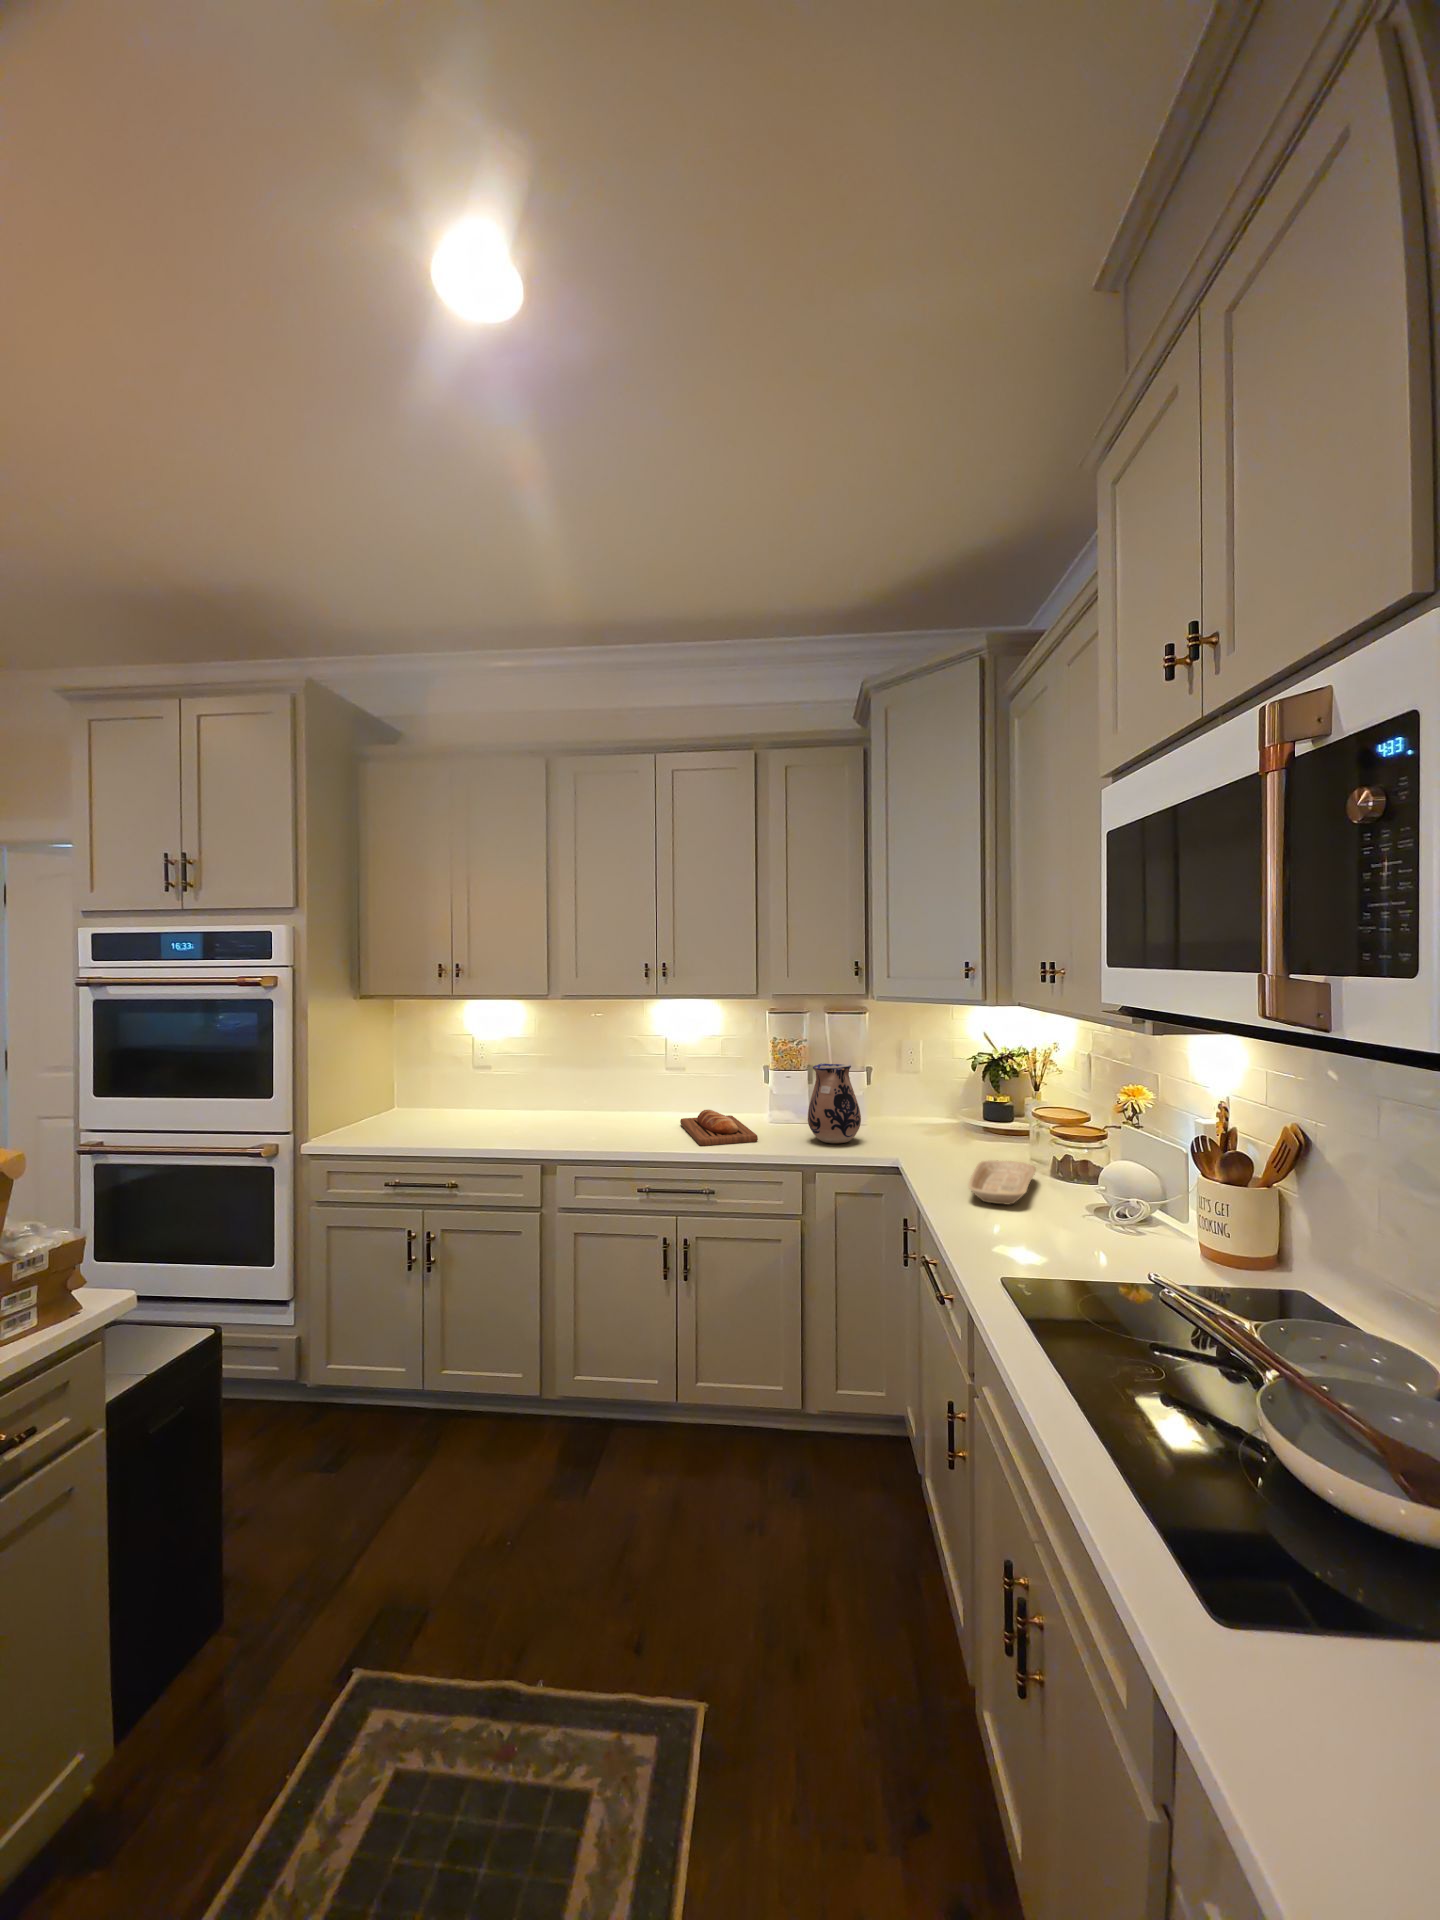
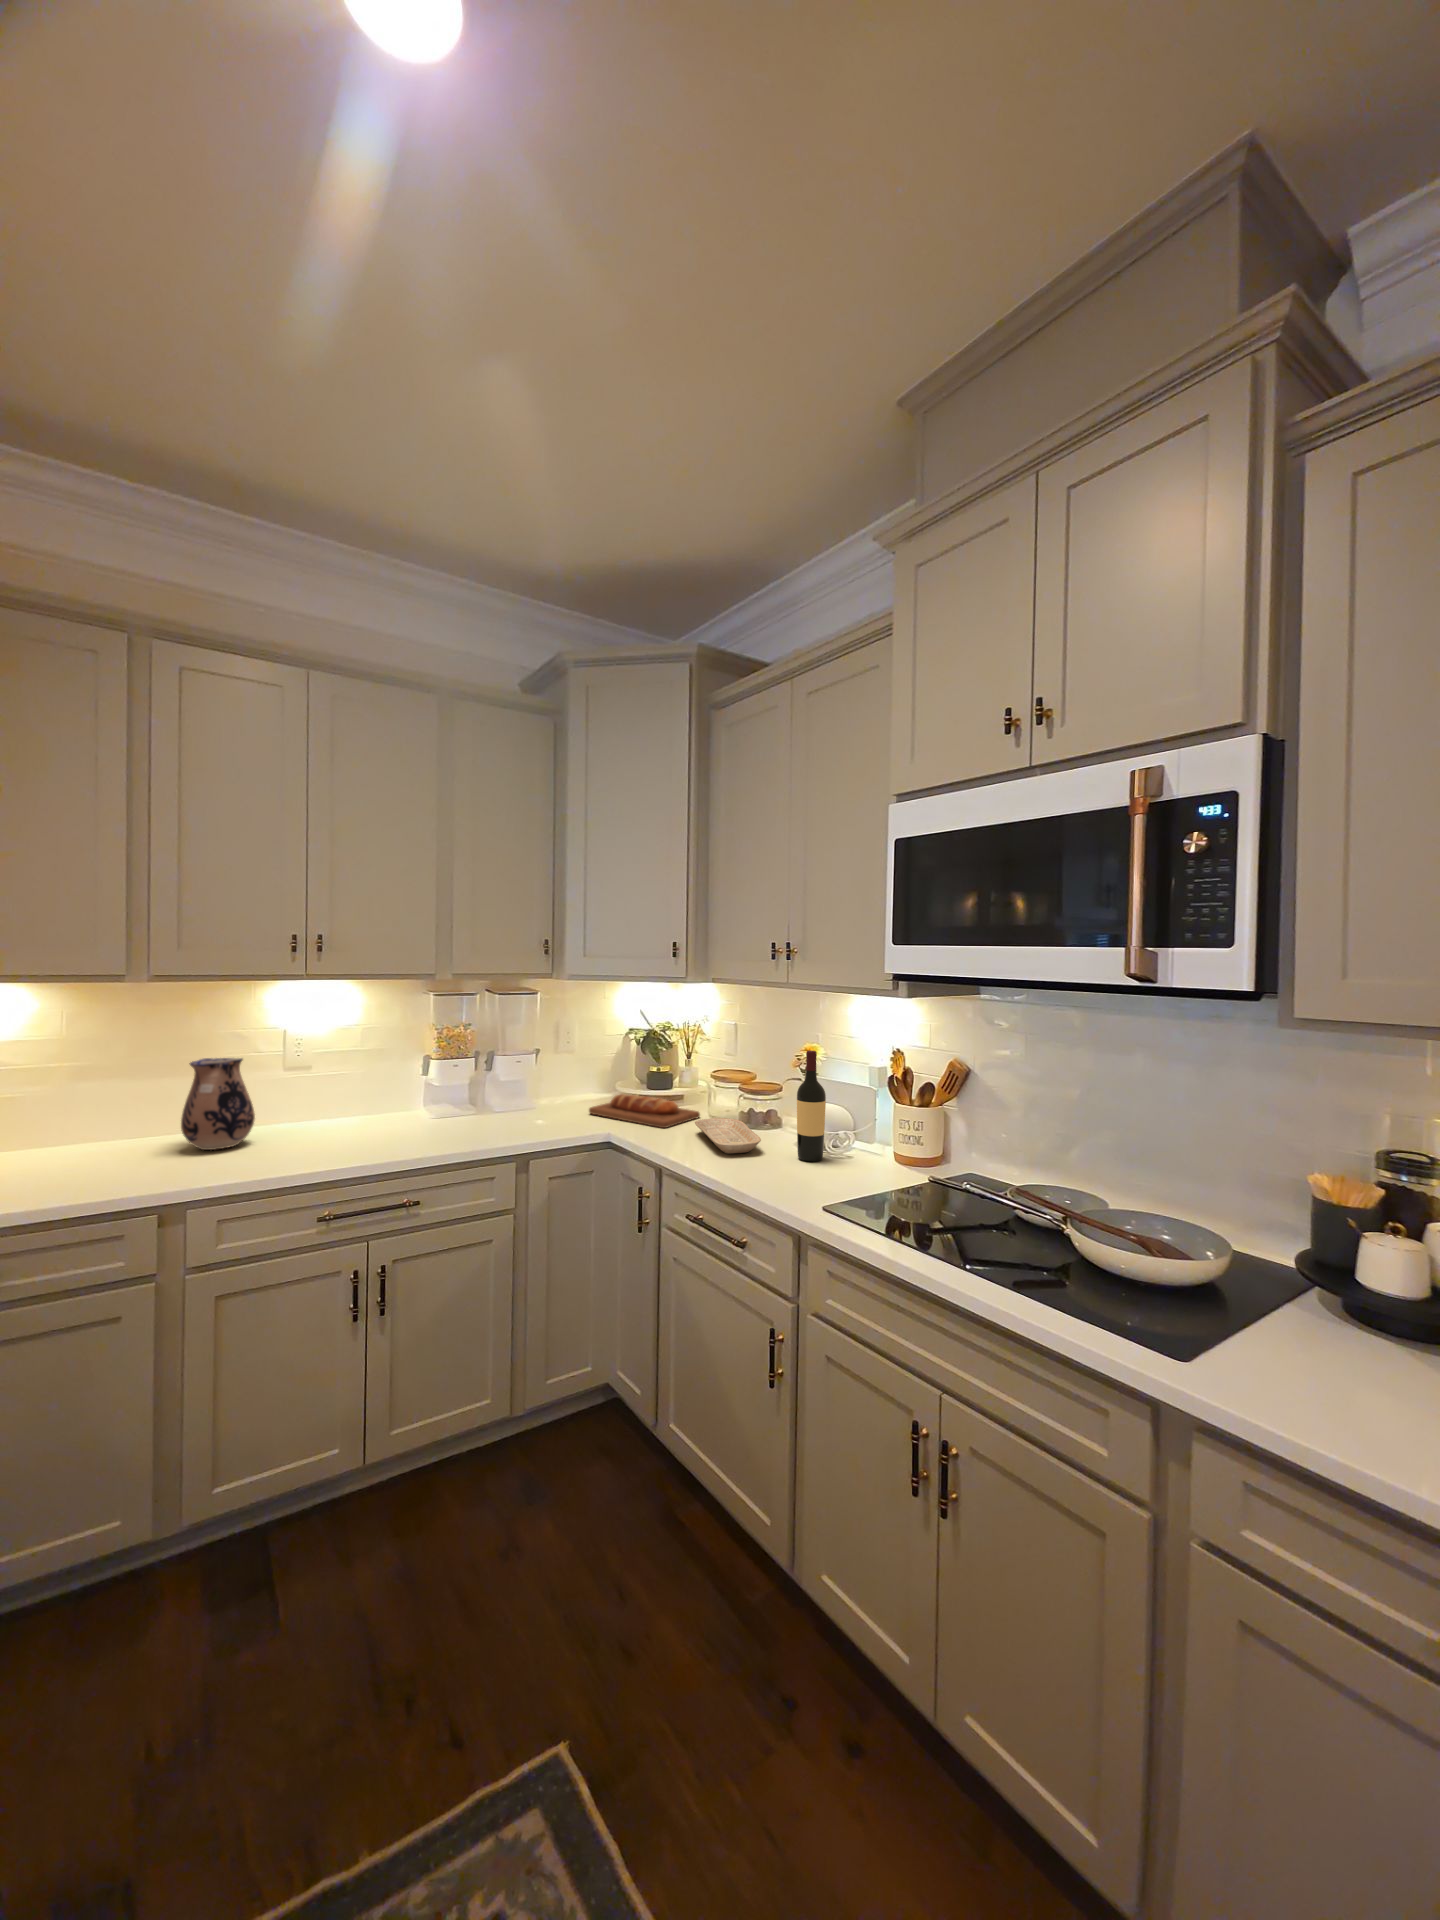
ceramic pitcher: present [808,1063,861,1143] -> present [181,1058,255,1150]
wine bottle: none [1057,1091,1096,1231] -> present [797,1050,826,1161]
bread loaf: present [680,1110,758,1146] -> present [589,1094,700,1128]

